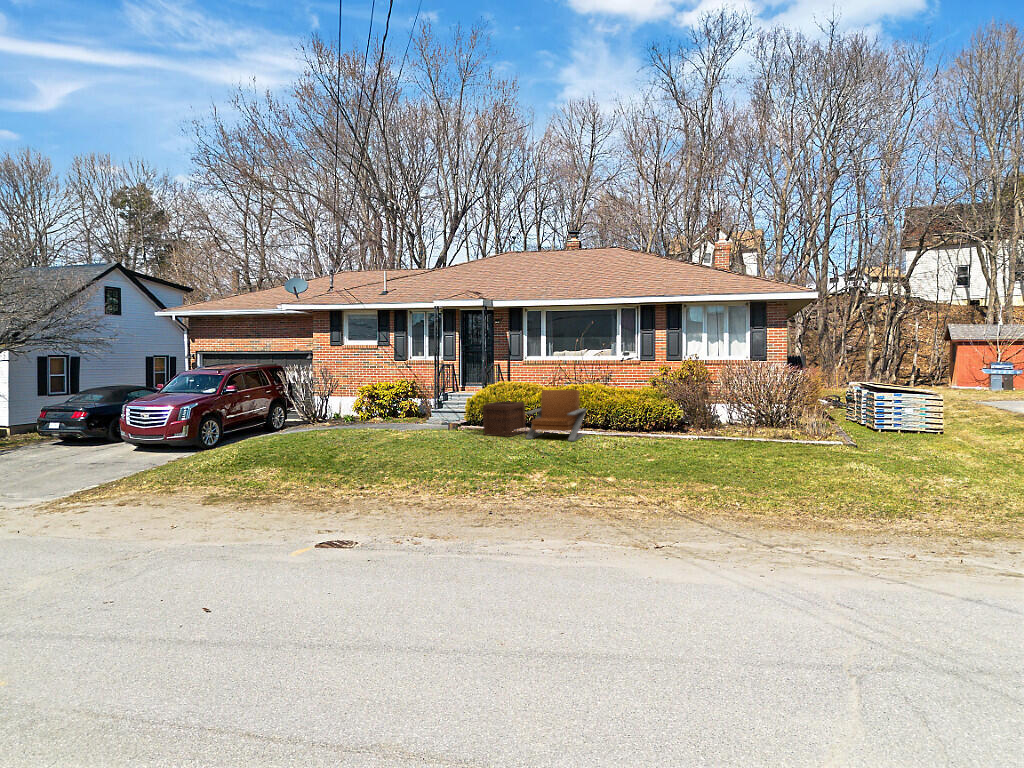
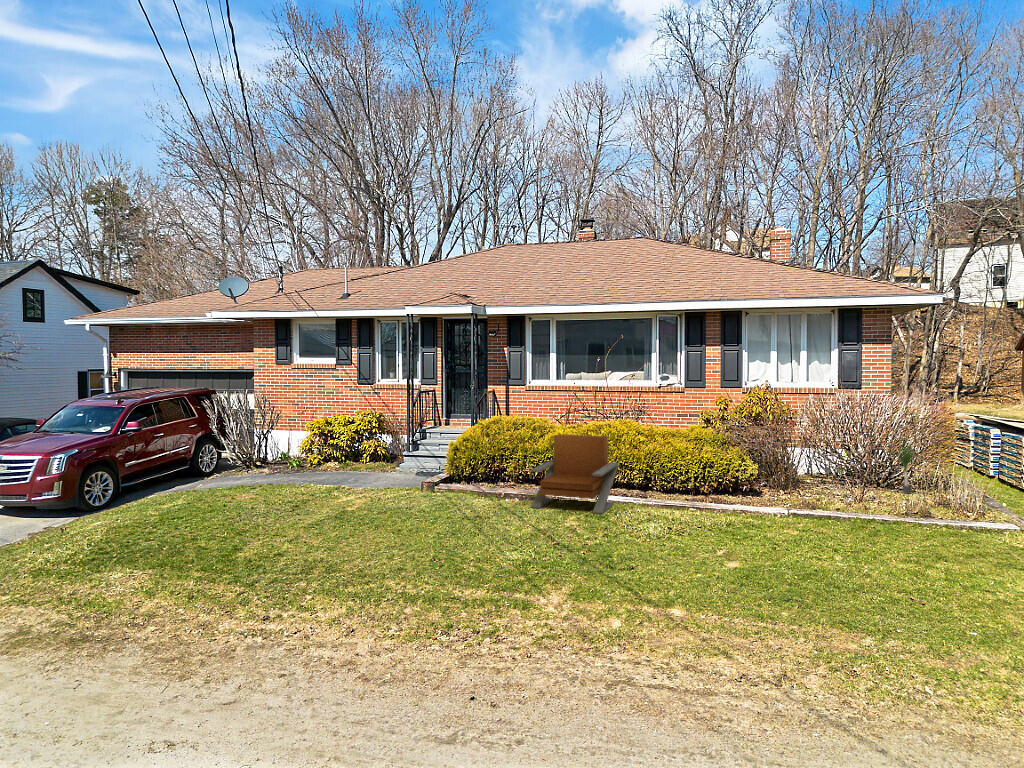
potted plant: none [772,391,800,429] -> present [897,446,914,494]
wooden crate: present [483,402,525,437] -> none [470,449,531,503]

